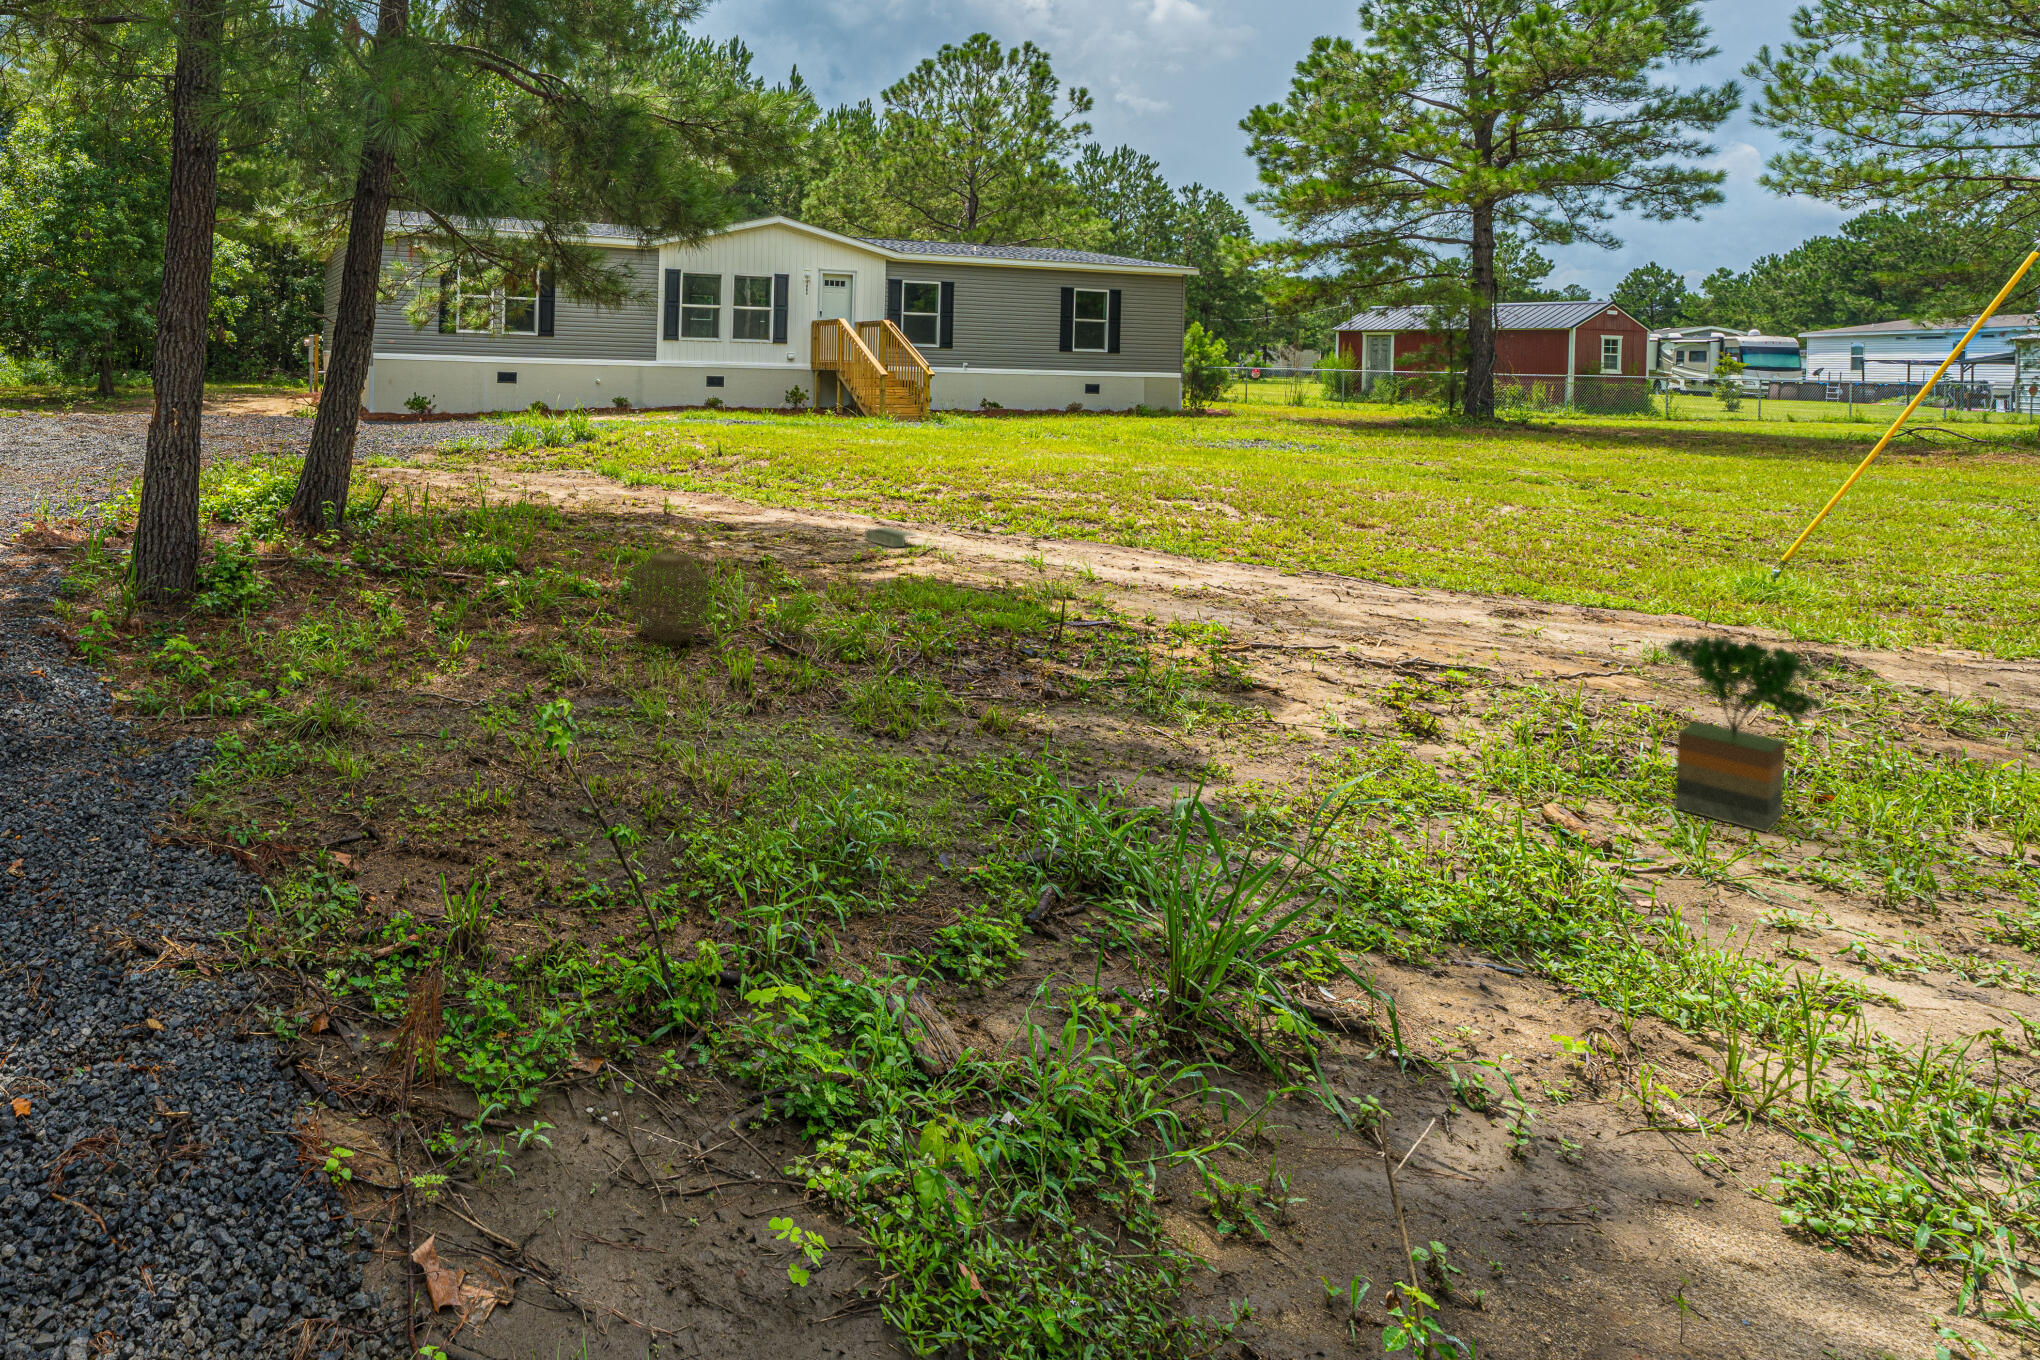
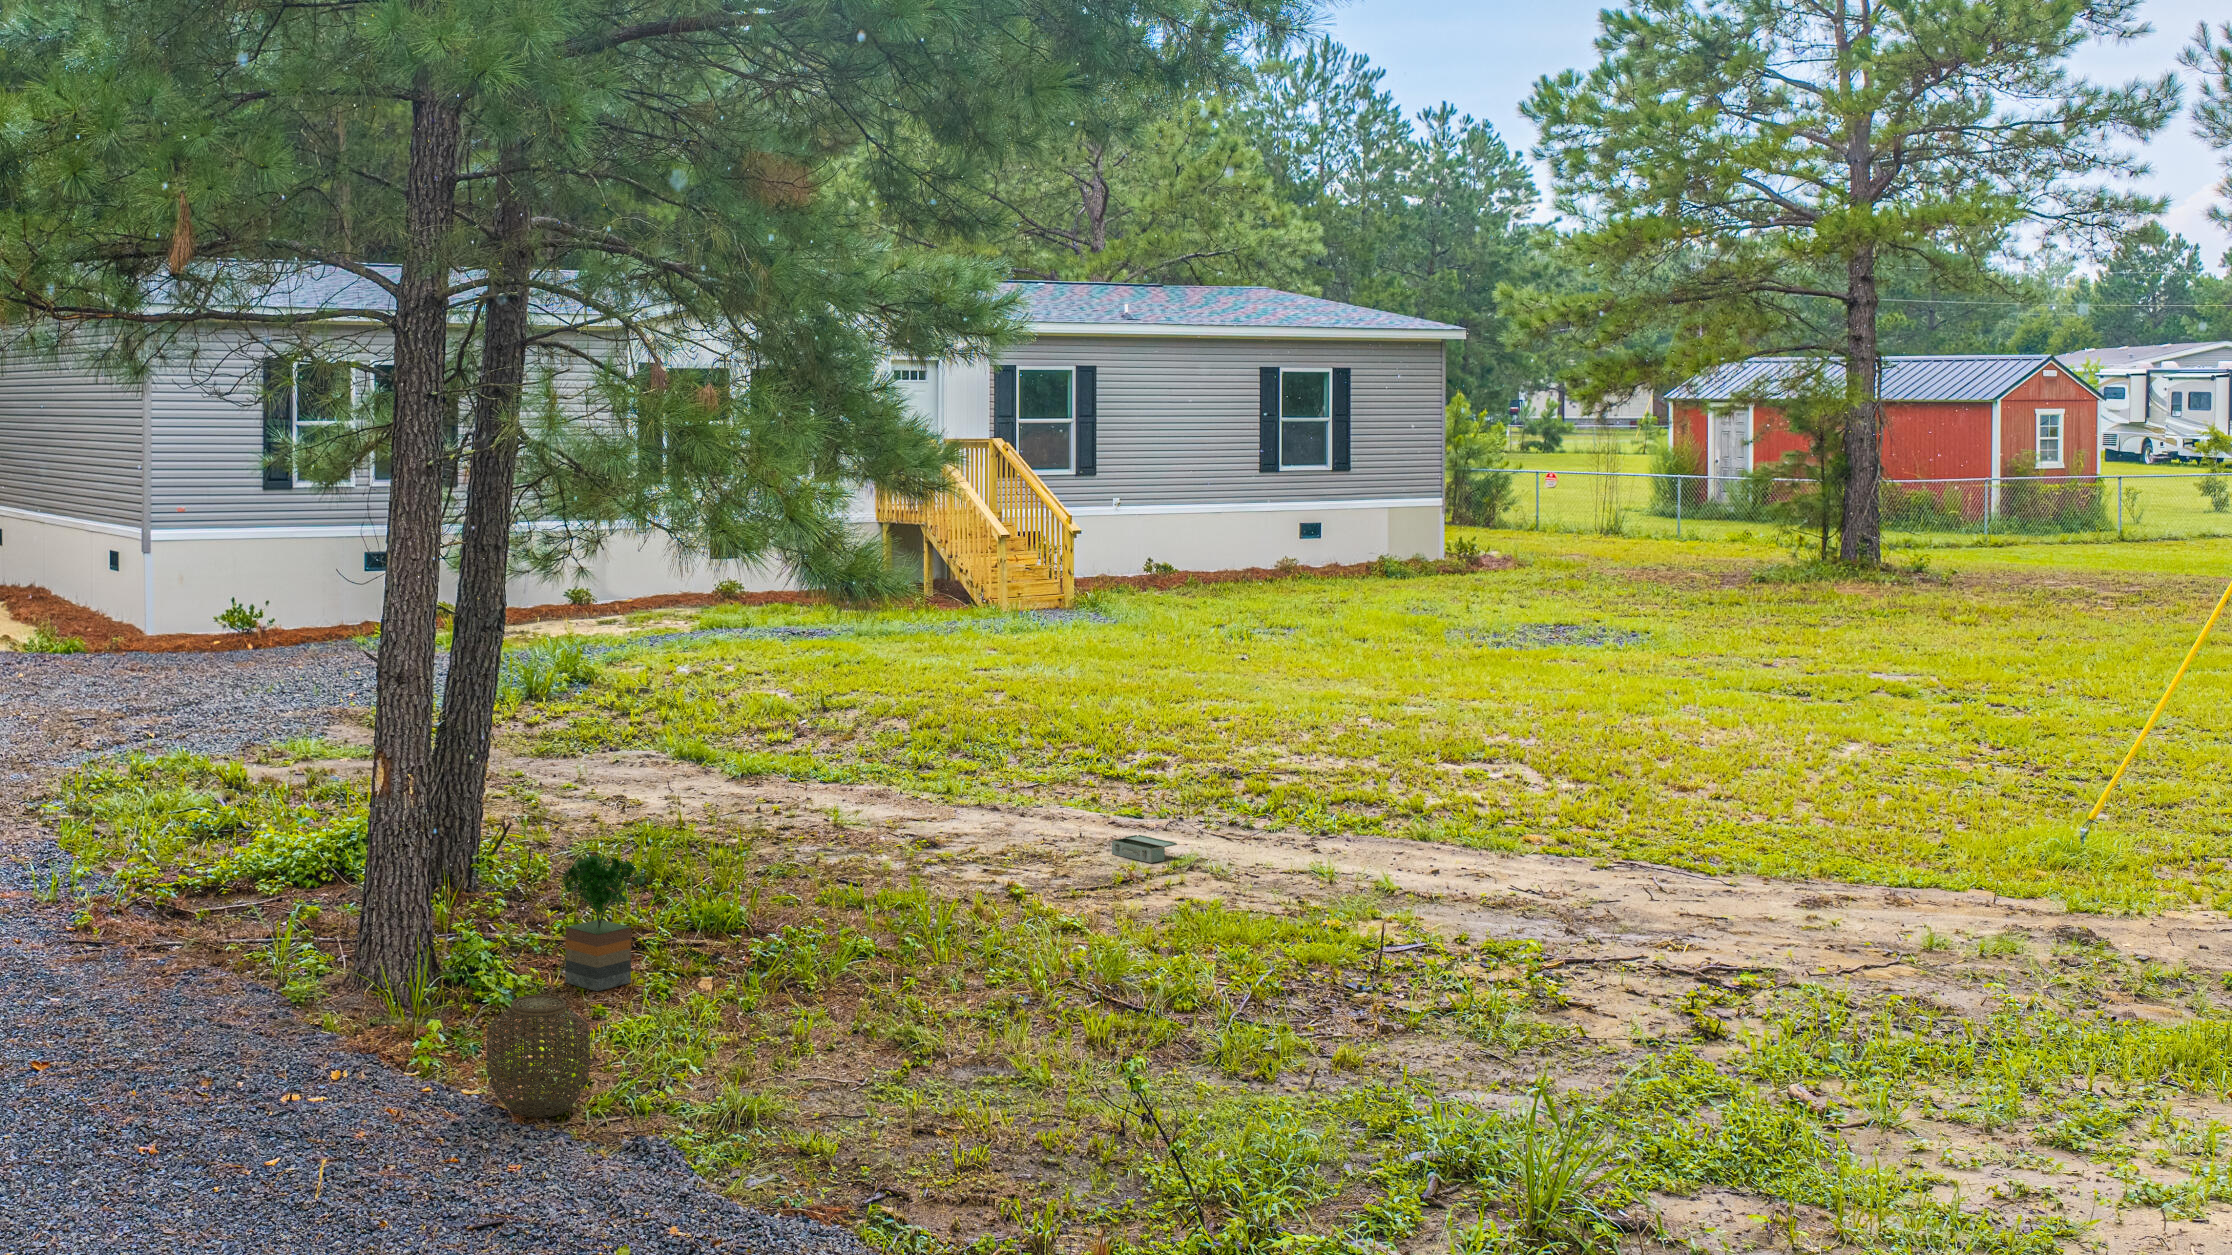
woven basket: present [630,552,708,642] -> present [486,995,590,1117]
potted tree: present [1664,634,1824,832] -> present [562,854,644,991]

